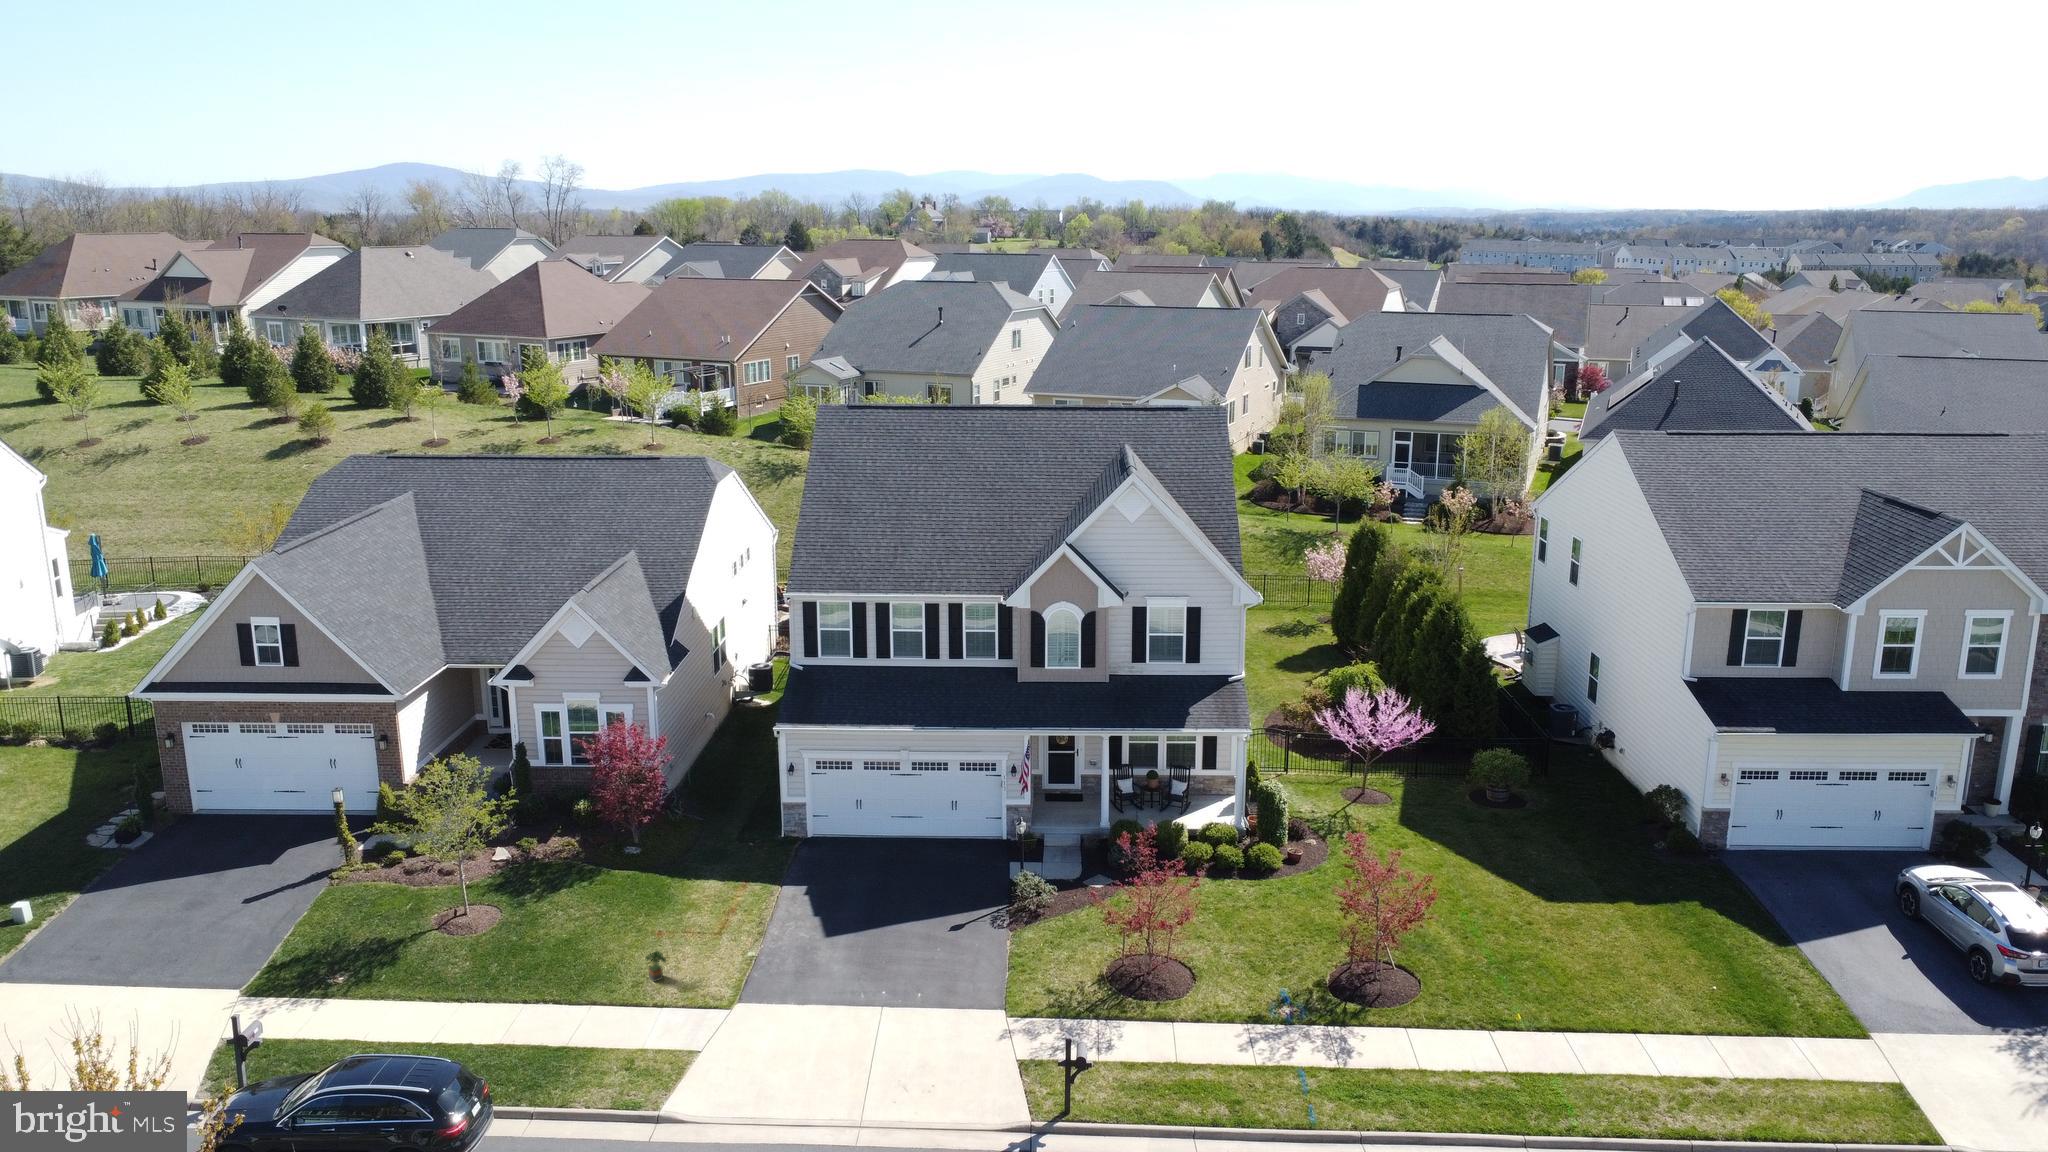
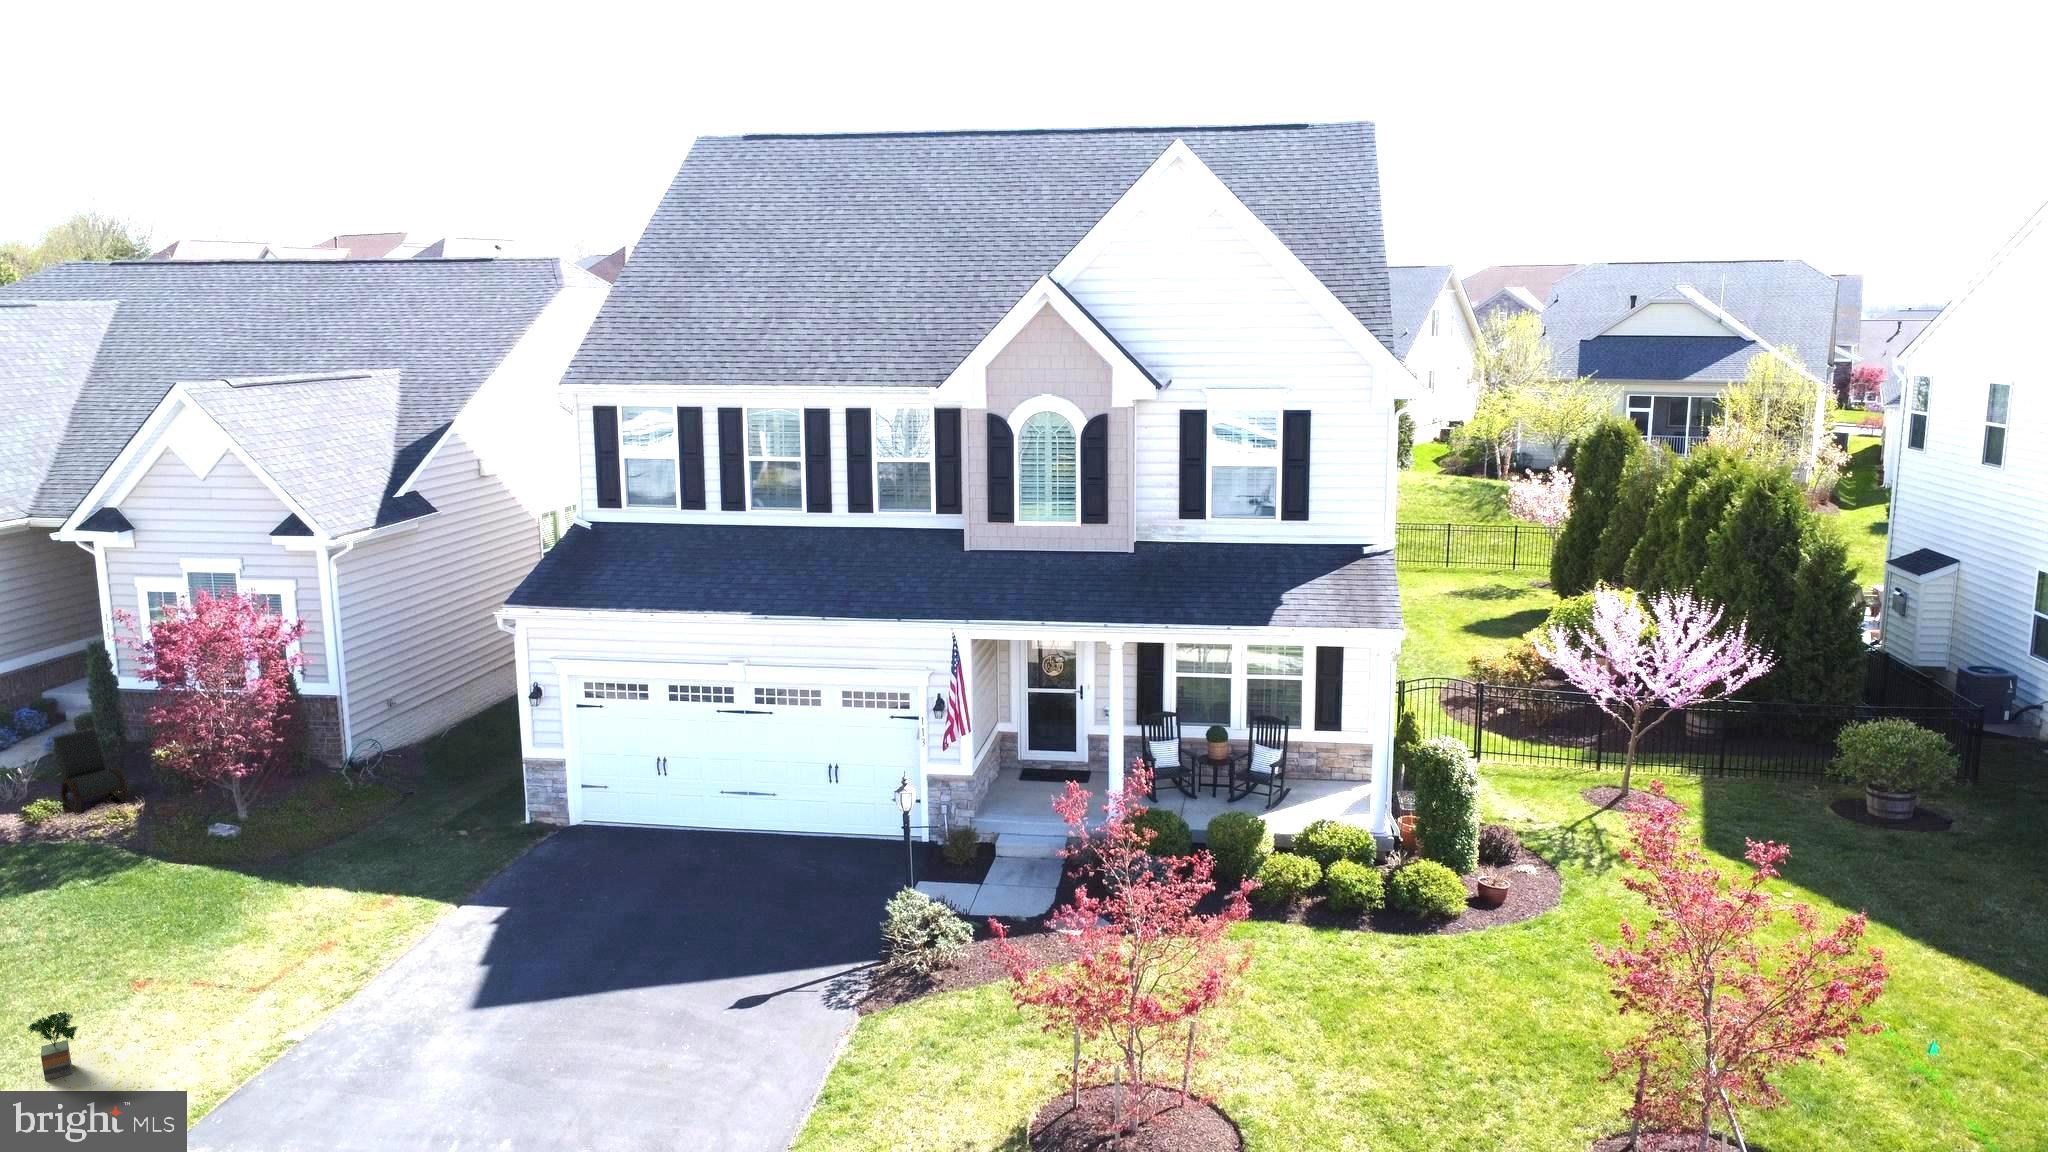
lounge chair: none [503,794,548,845] -> present [53,729,128,814]

